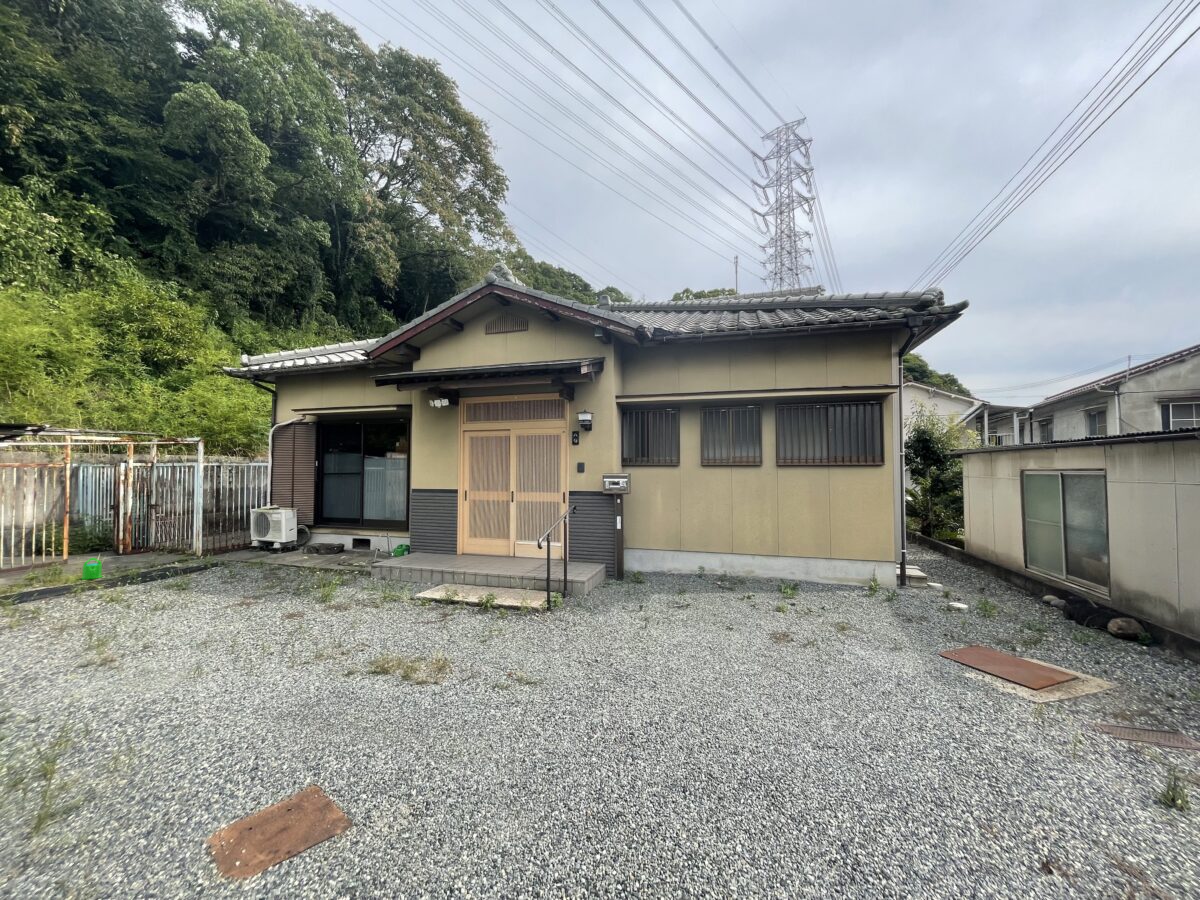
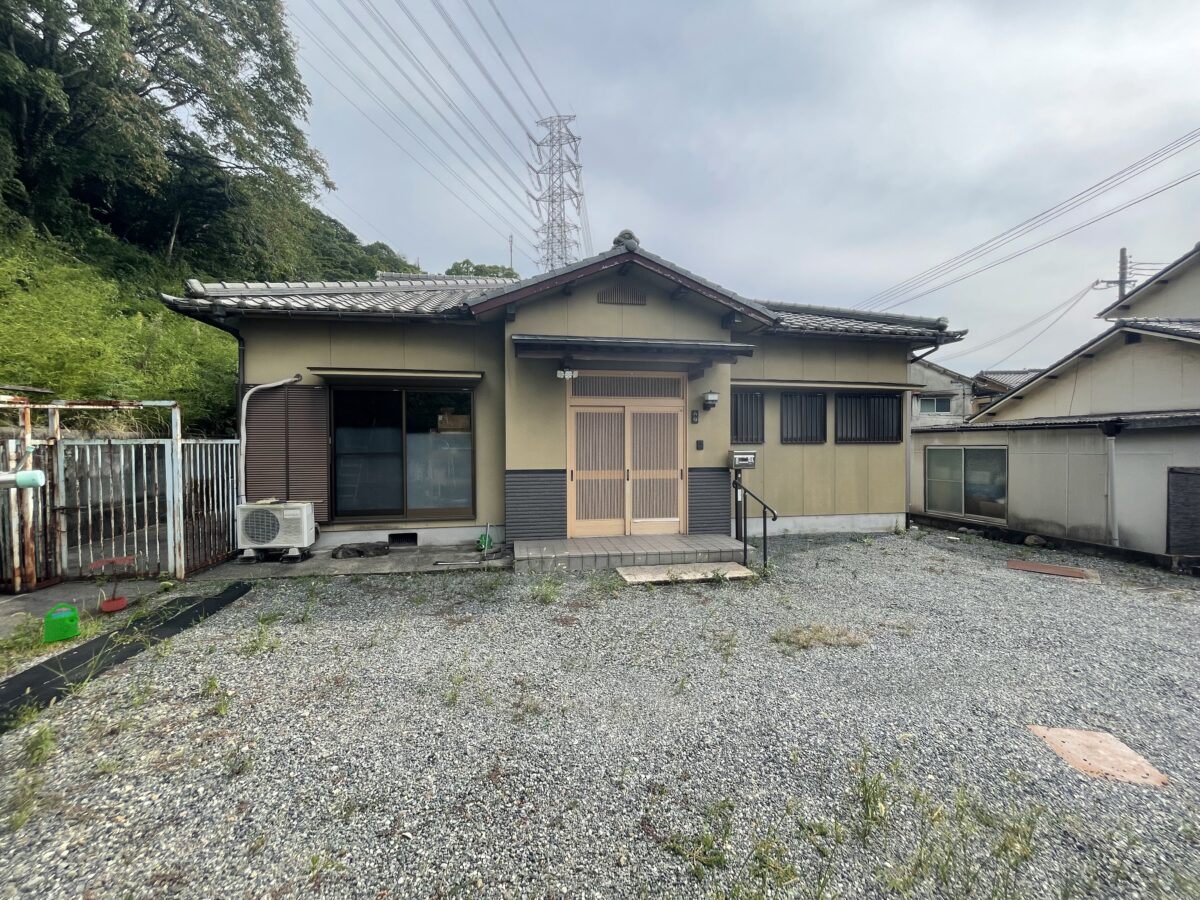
potted plant: none [121,535,153,569] -> present [88,555,136,611]

